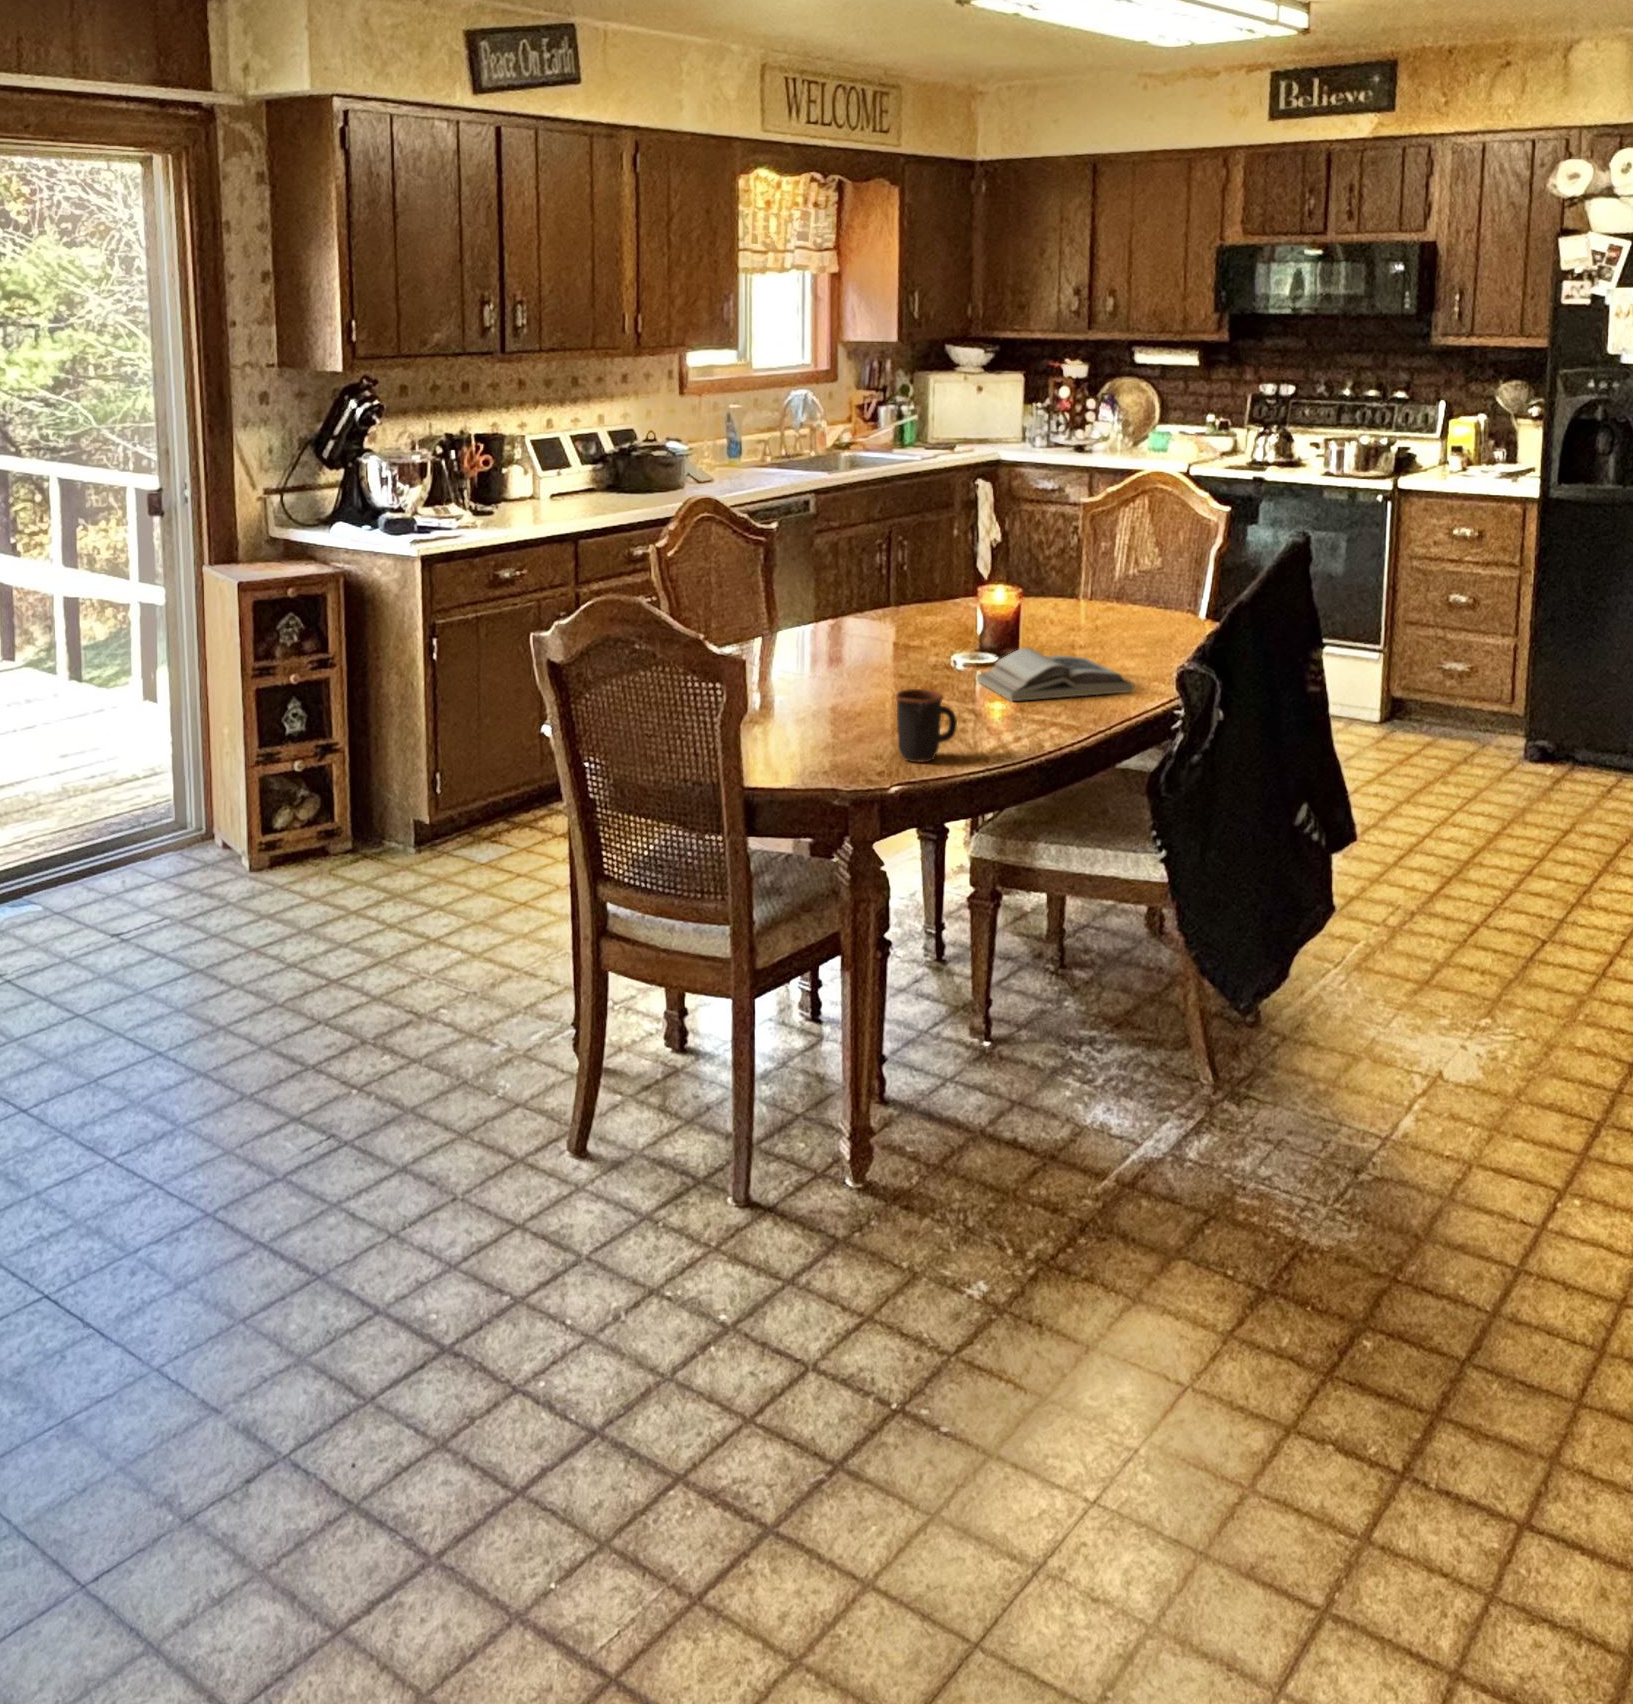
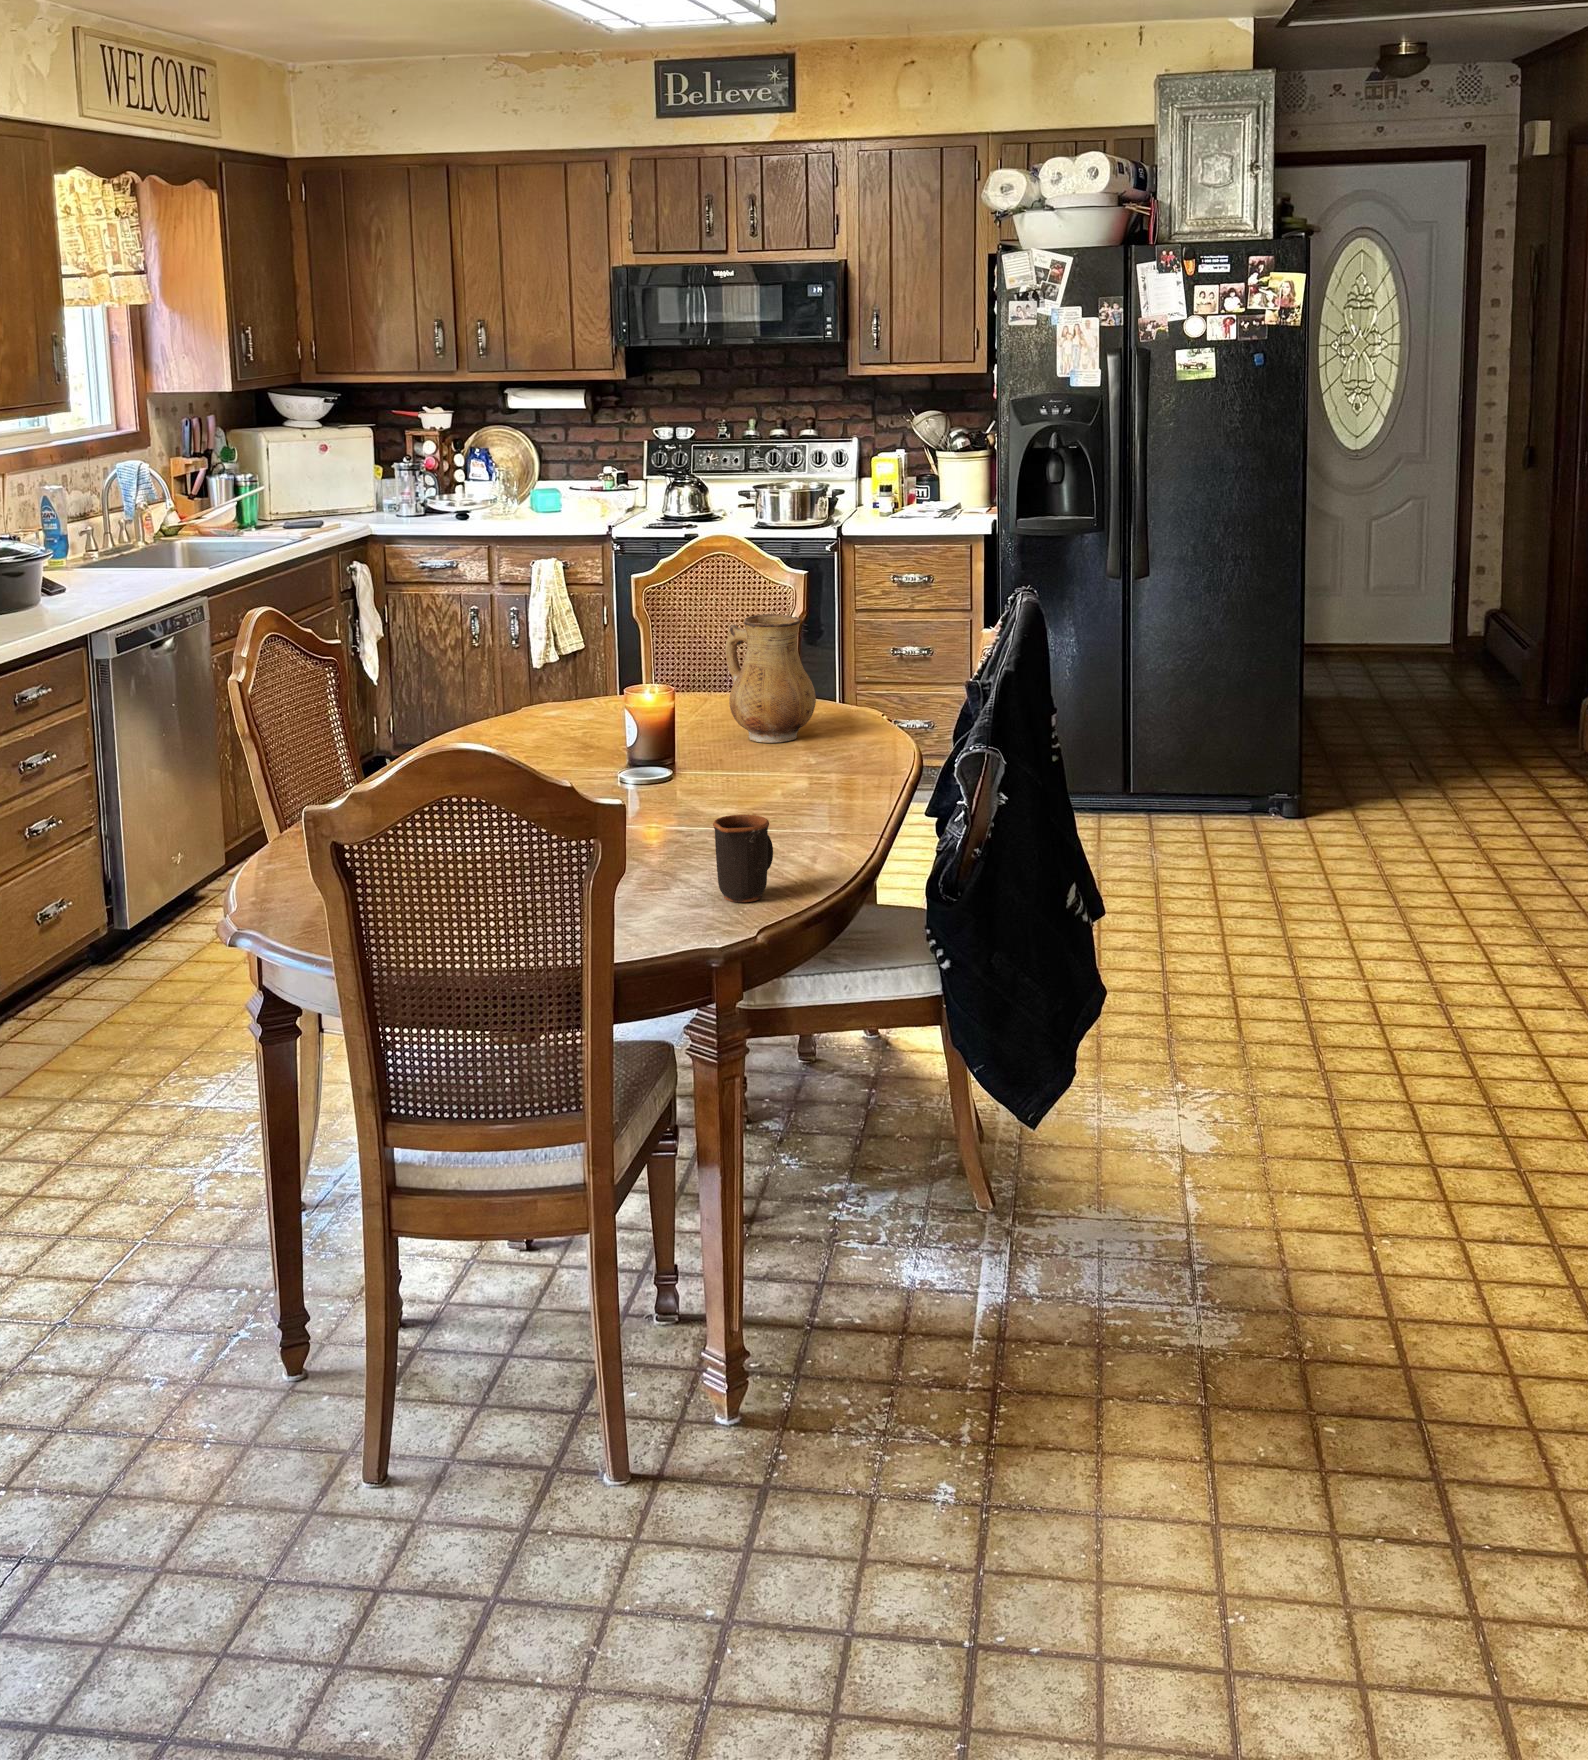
ceramic pitcher: none [1084,537,1160,647] -> present [725,614,816,743]
book: present [977,648,1134,701] -> none [683,755,862,818]

